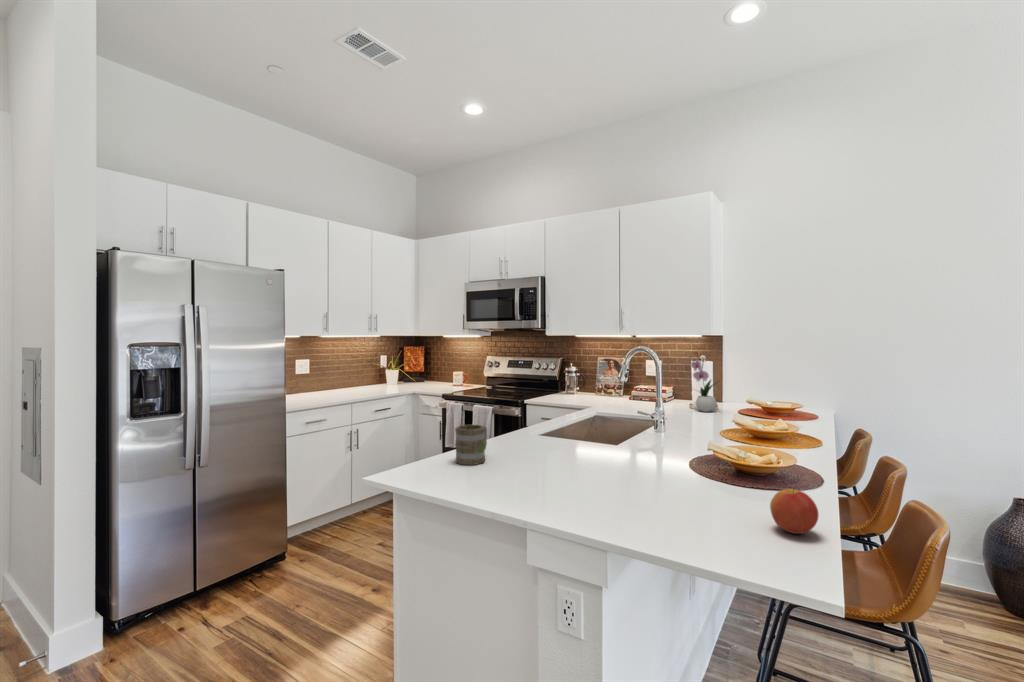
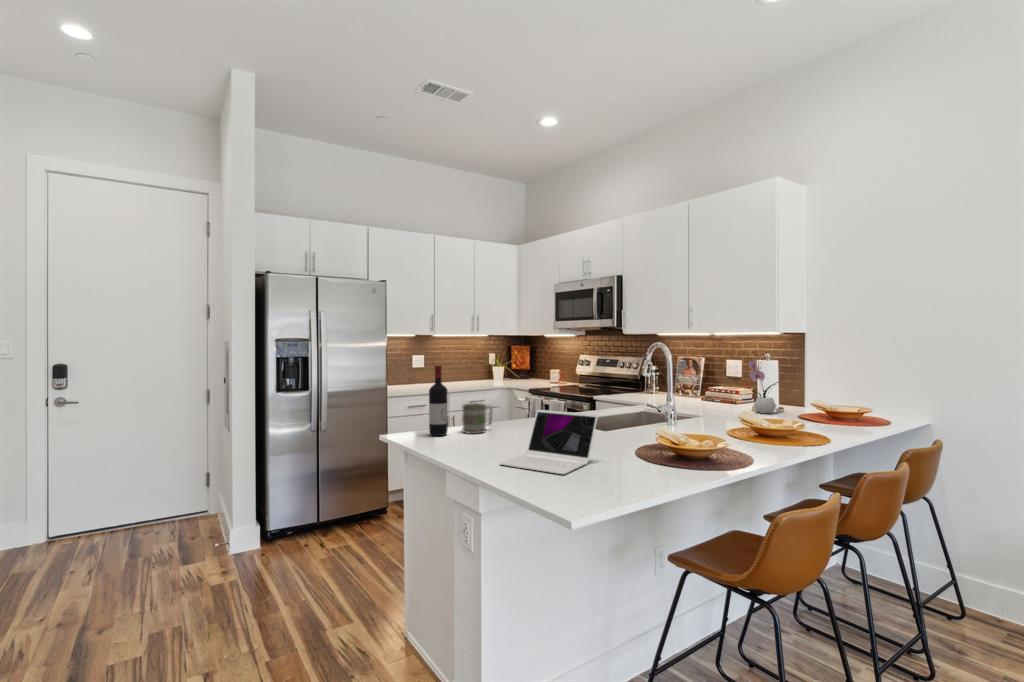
wine bottle: none [420,380,445,474] -> present [429,366,448,436]
laptop: none [587,434,693,525] -> present [499,410,598,474]
apple: present [770,489,819,534] -> none [617,451,650,486]

